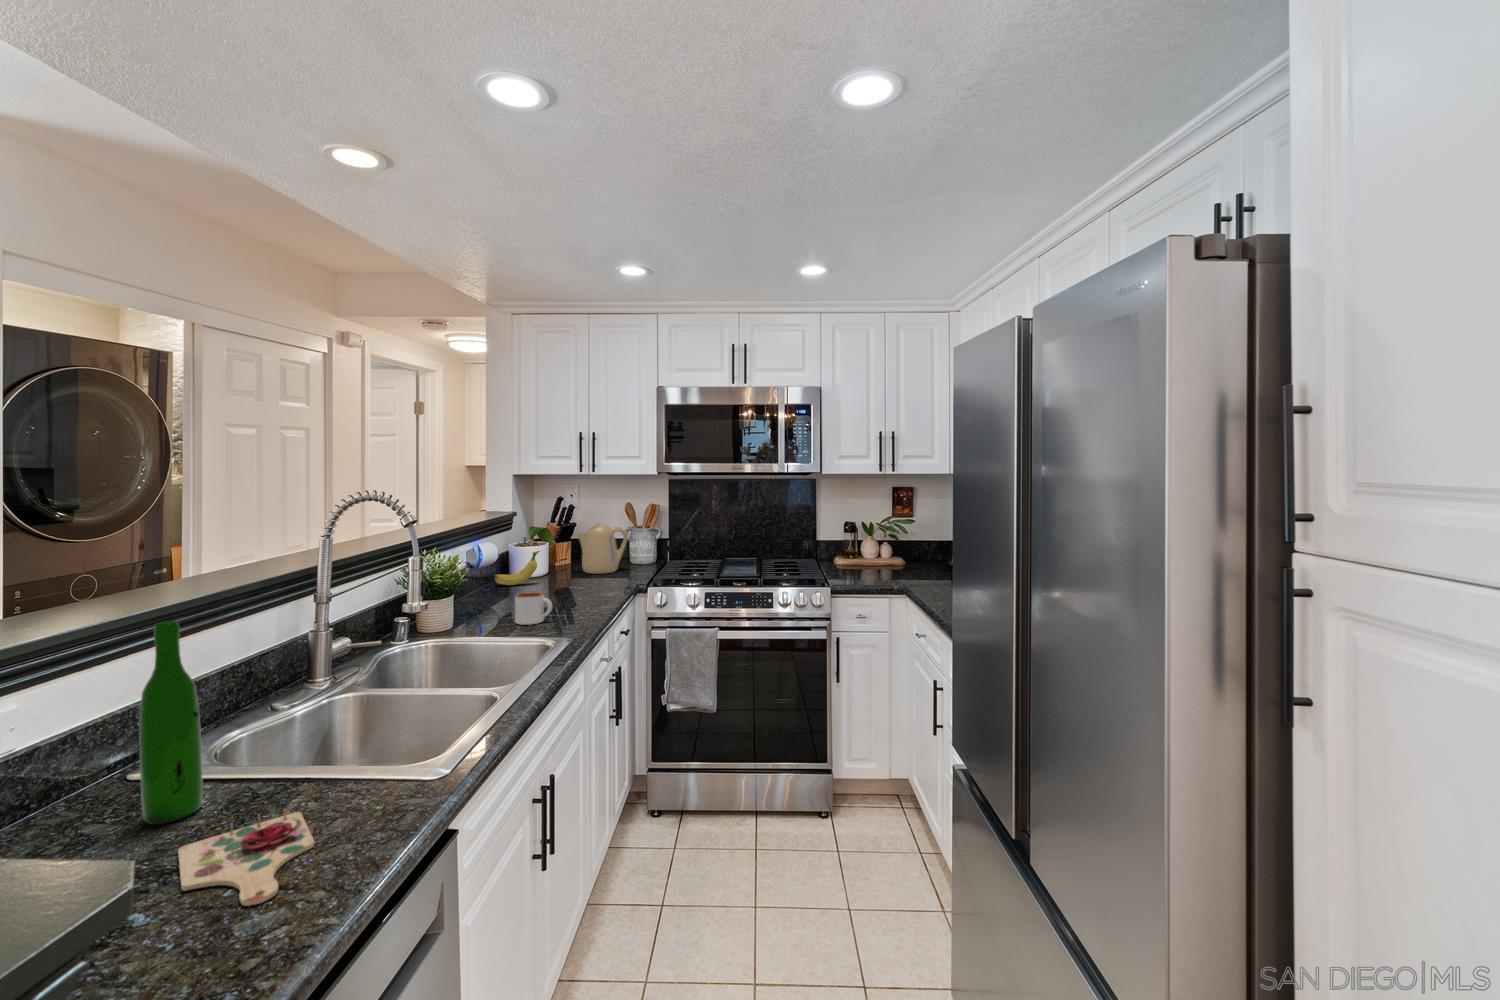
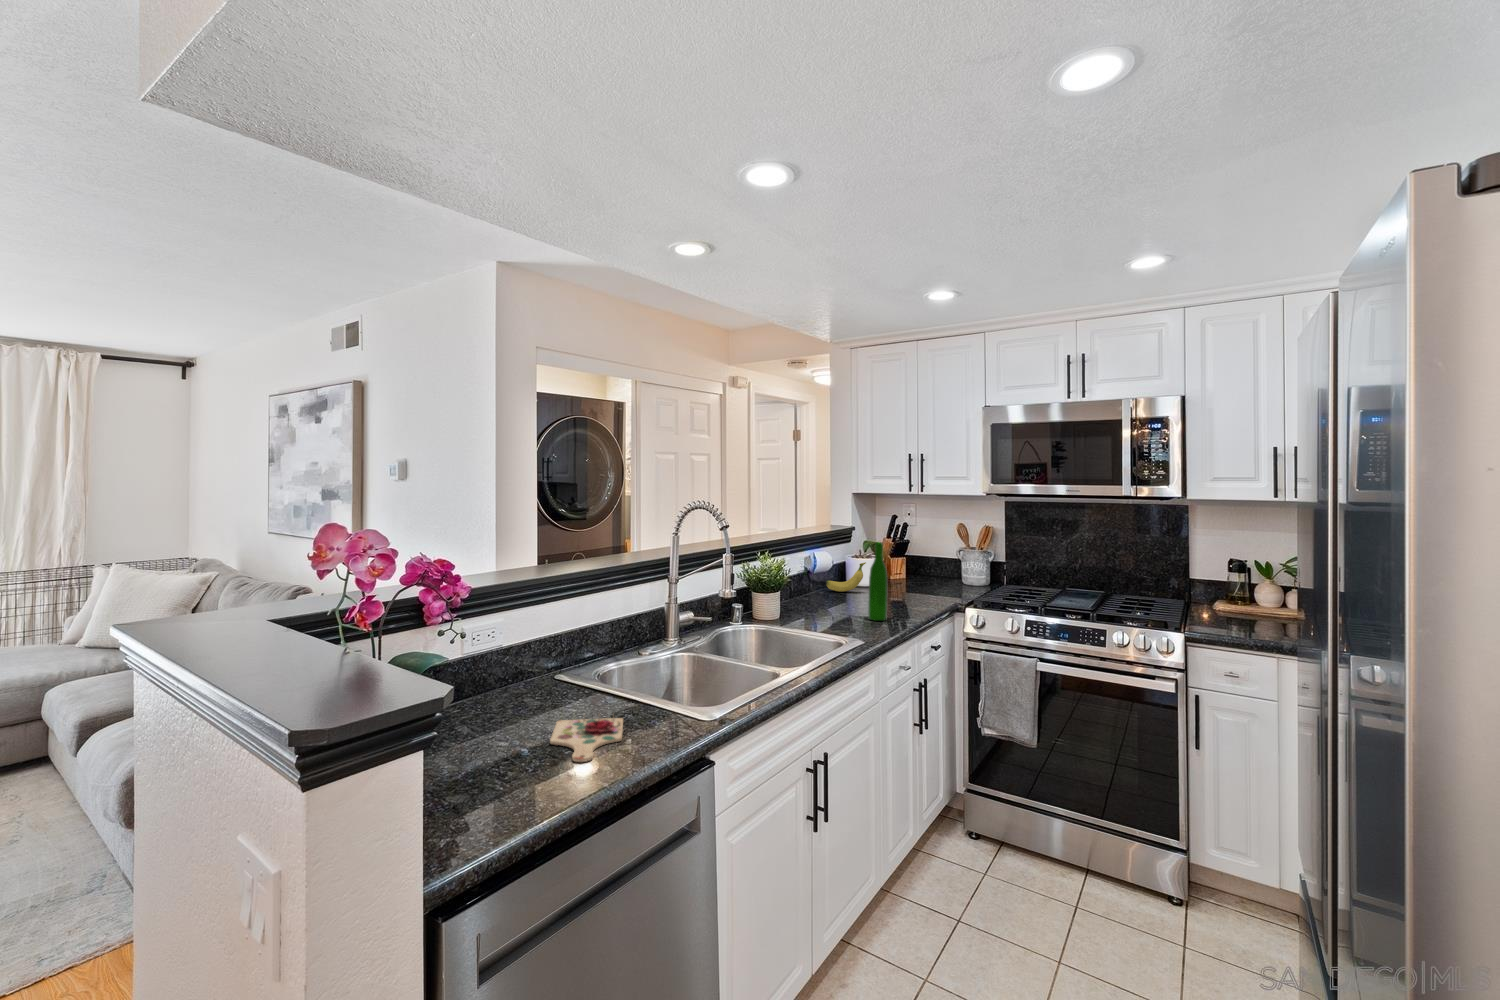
kettle: present [578,524,628,574] -> none [904,541,955,590]
mug: present [515,592,552,625] -> none [826,596,858,625]
wine bottle: present [139,621,203,824] -> present [868,542,887,621]

